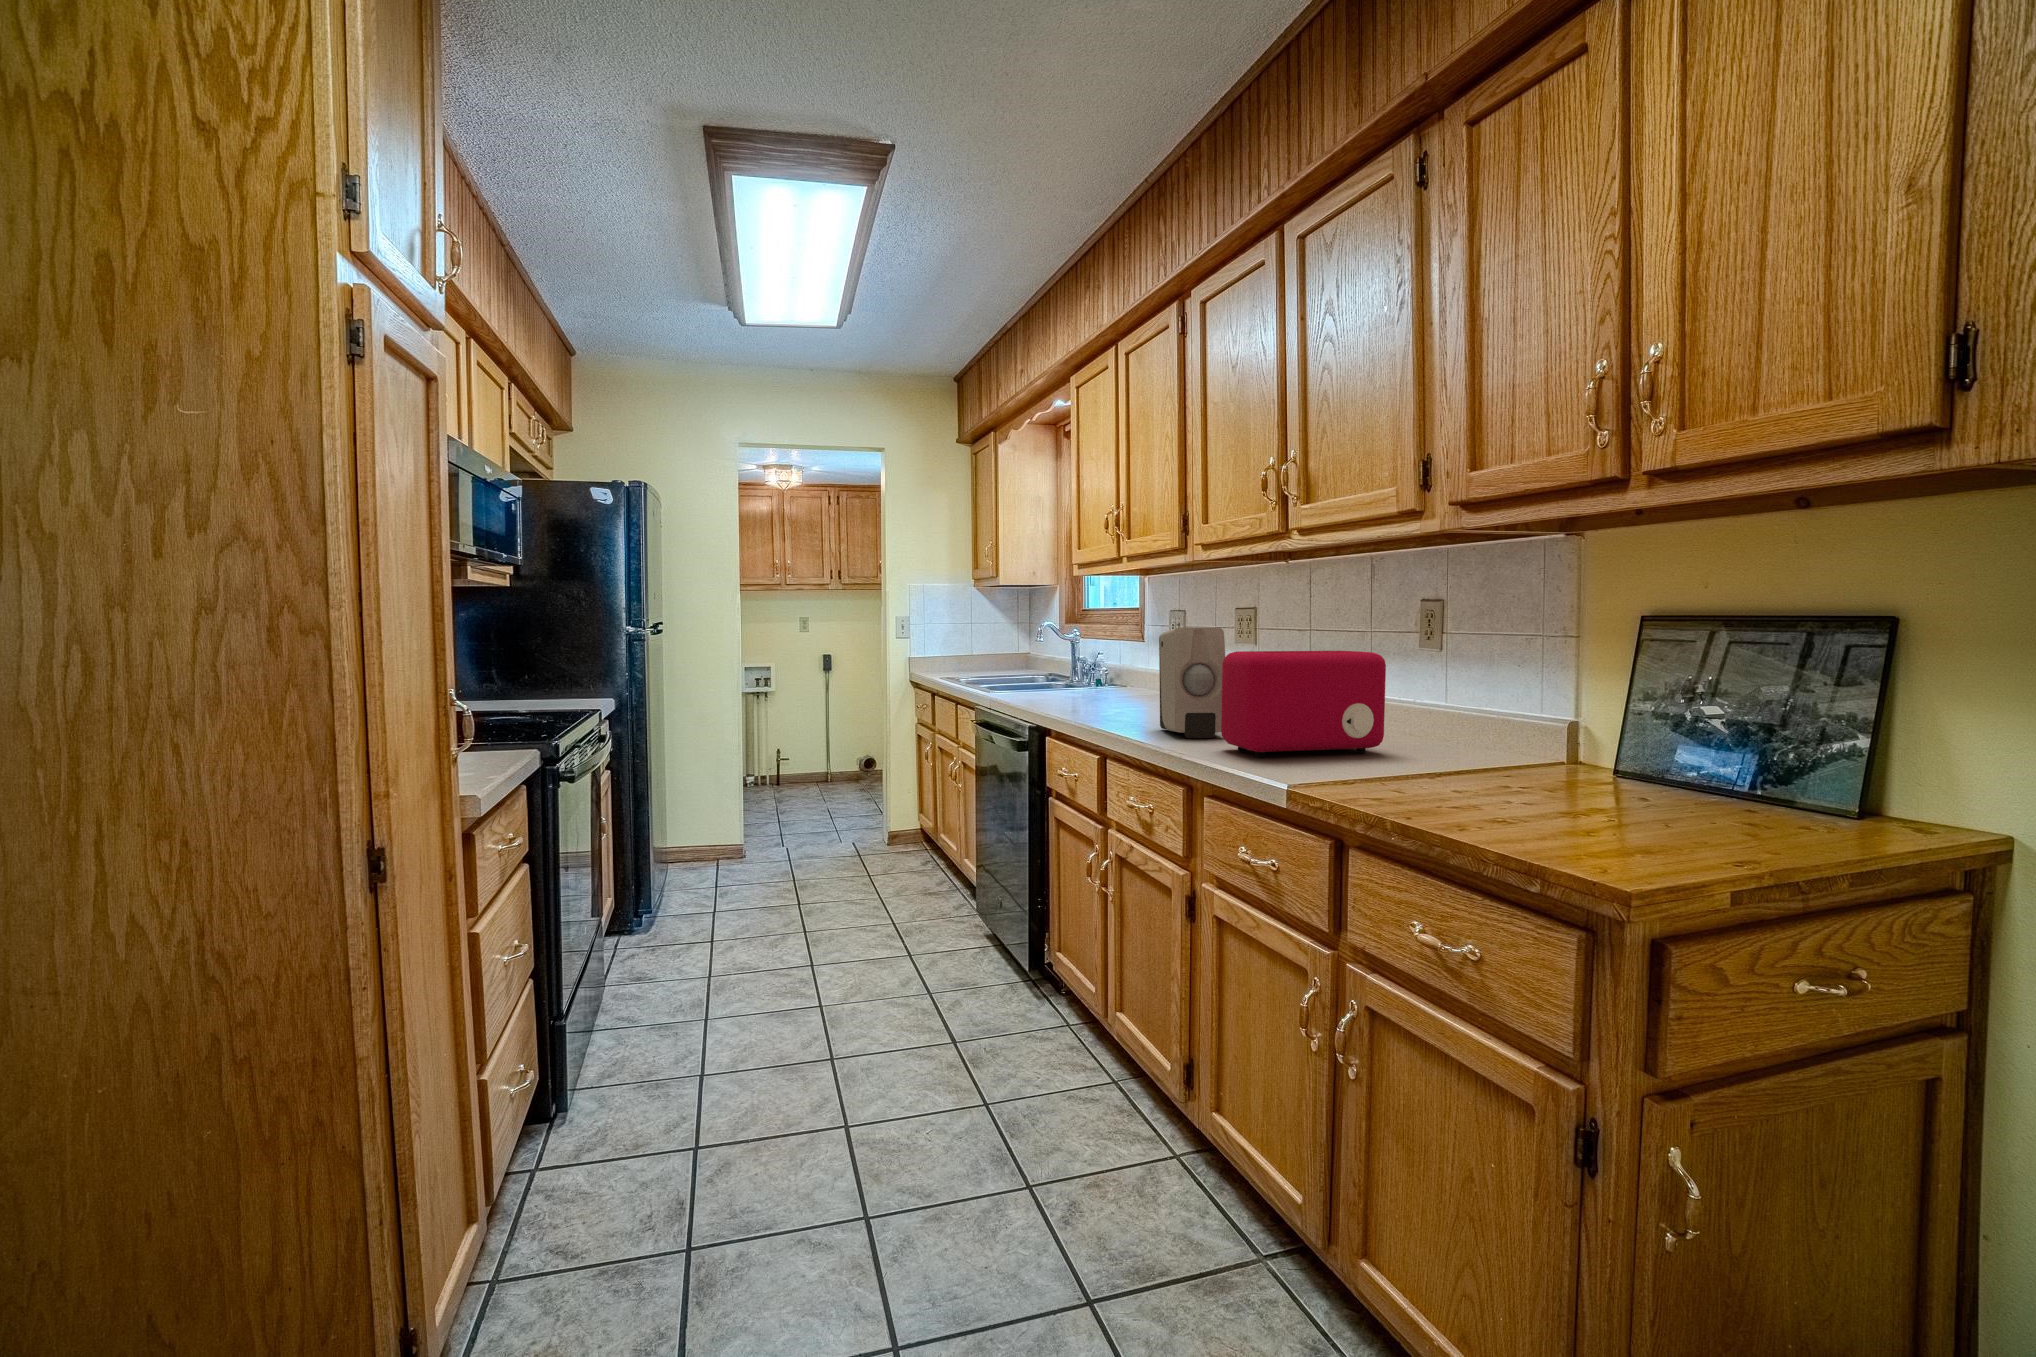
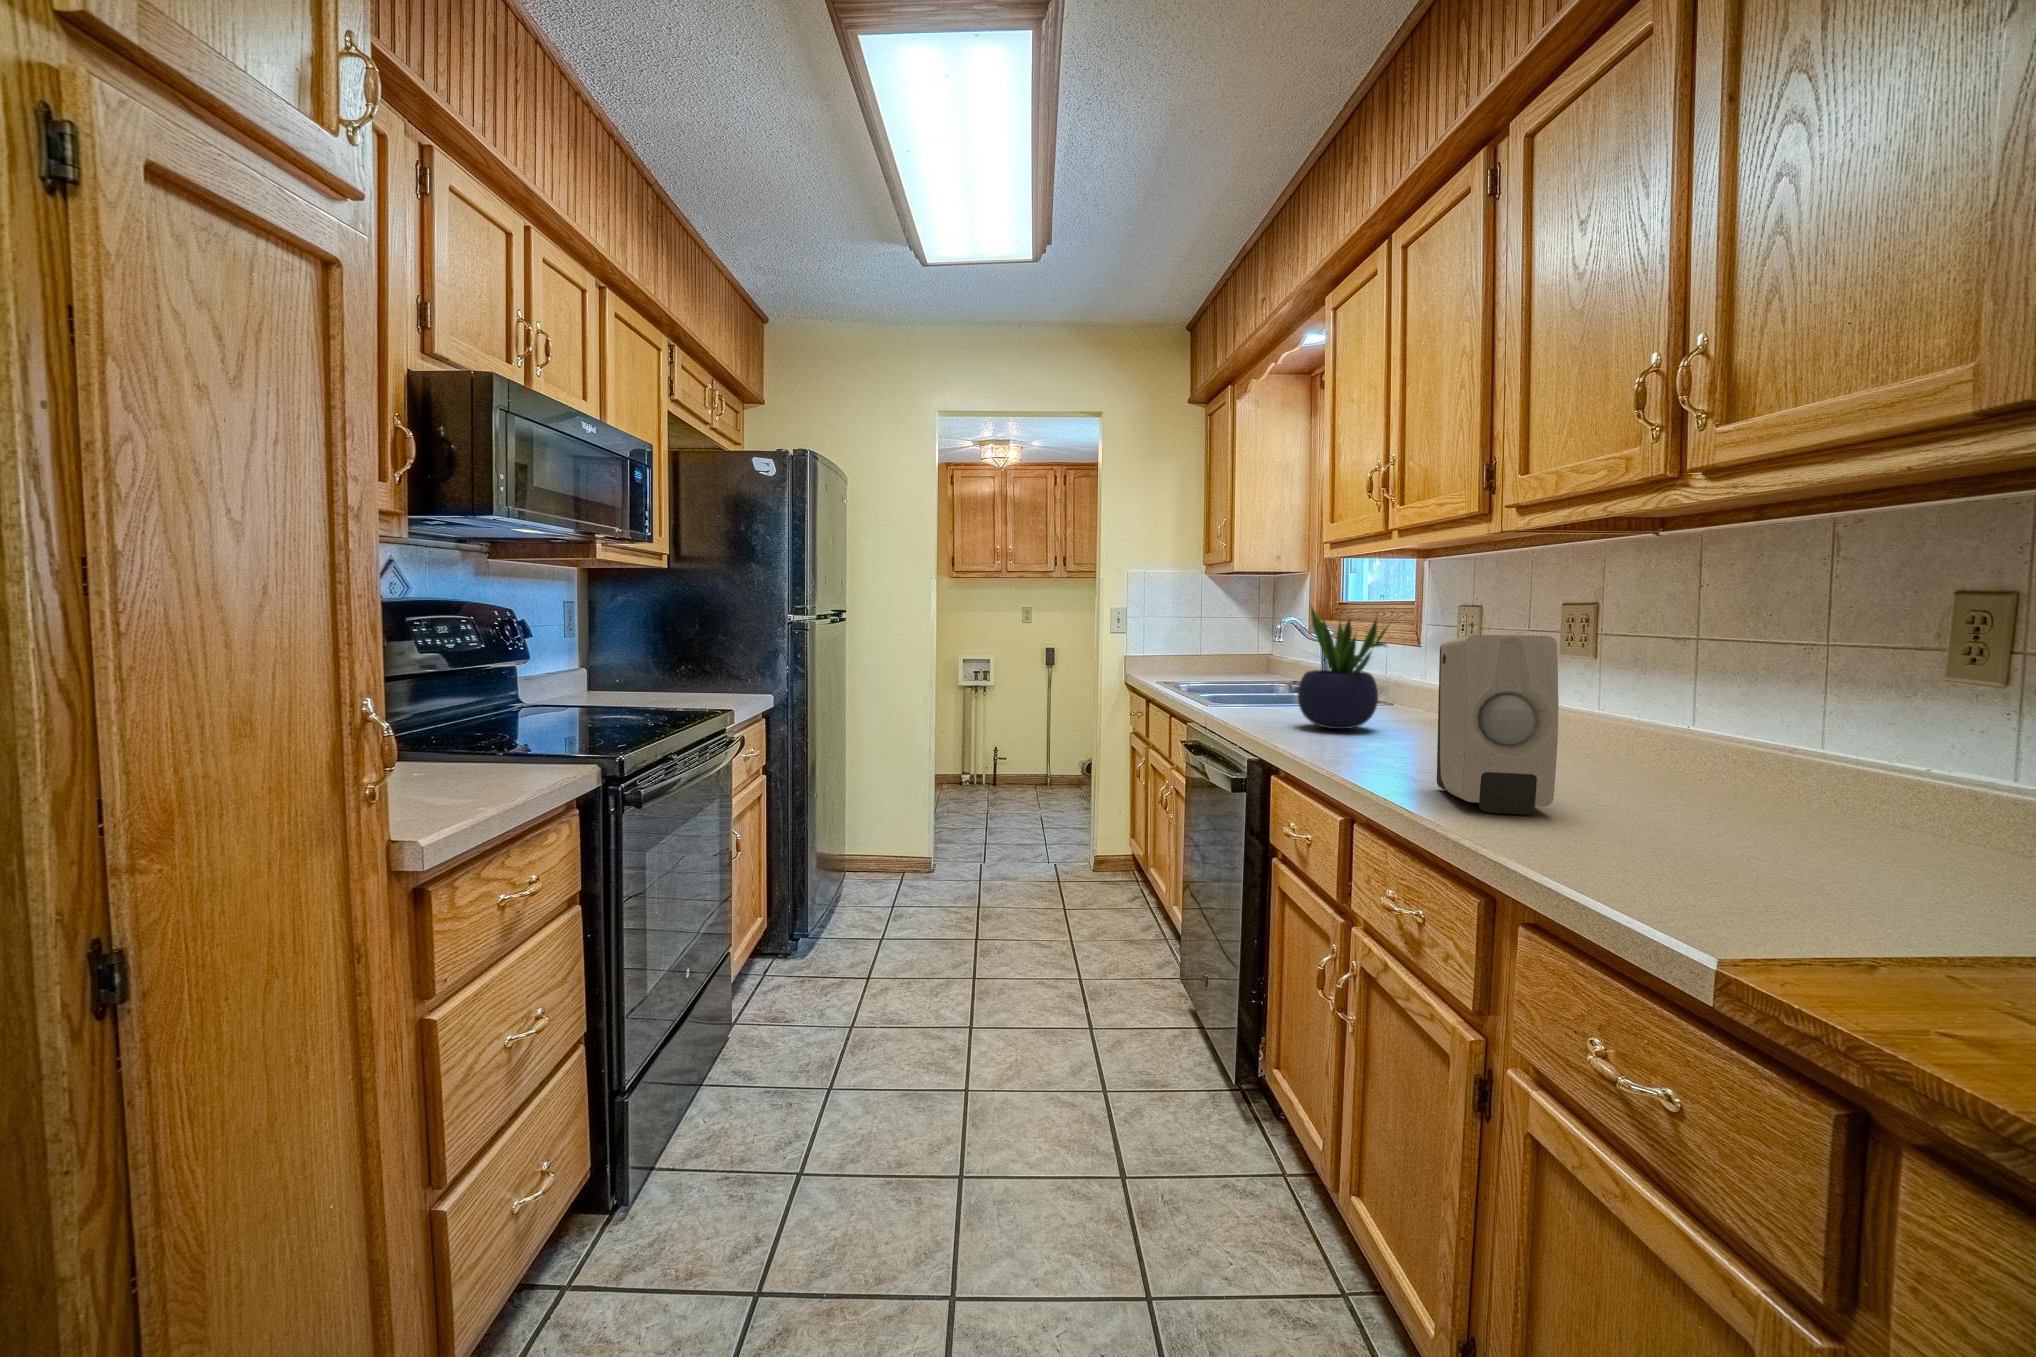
potted plant: none [1062,609,1127,702] -> present [1298,607,1389,729]
toaster: present [1221,651,1386,757] -> none [1550,680,1922,879]

